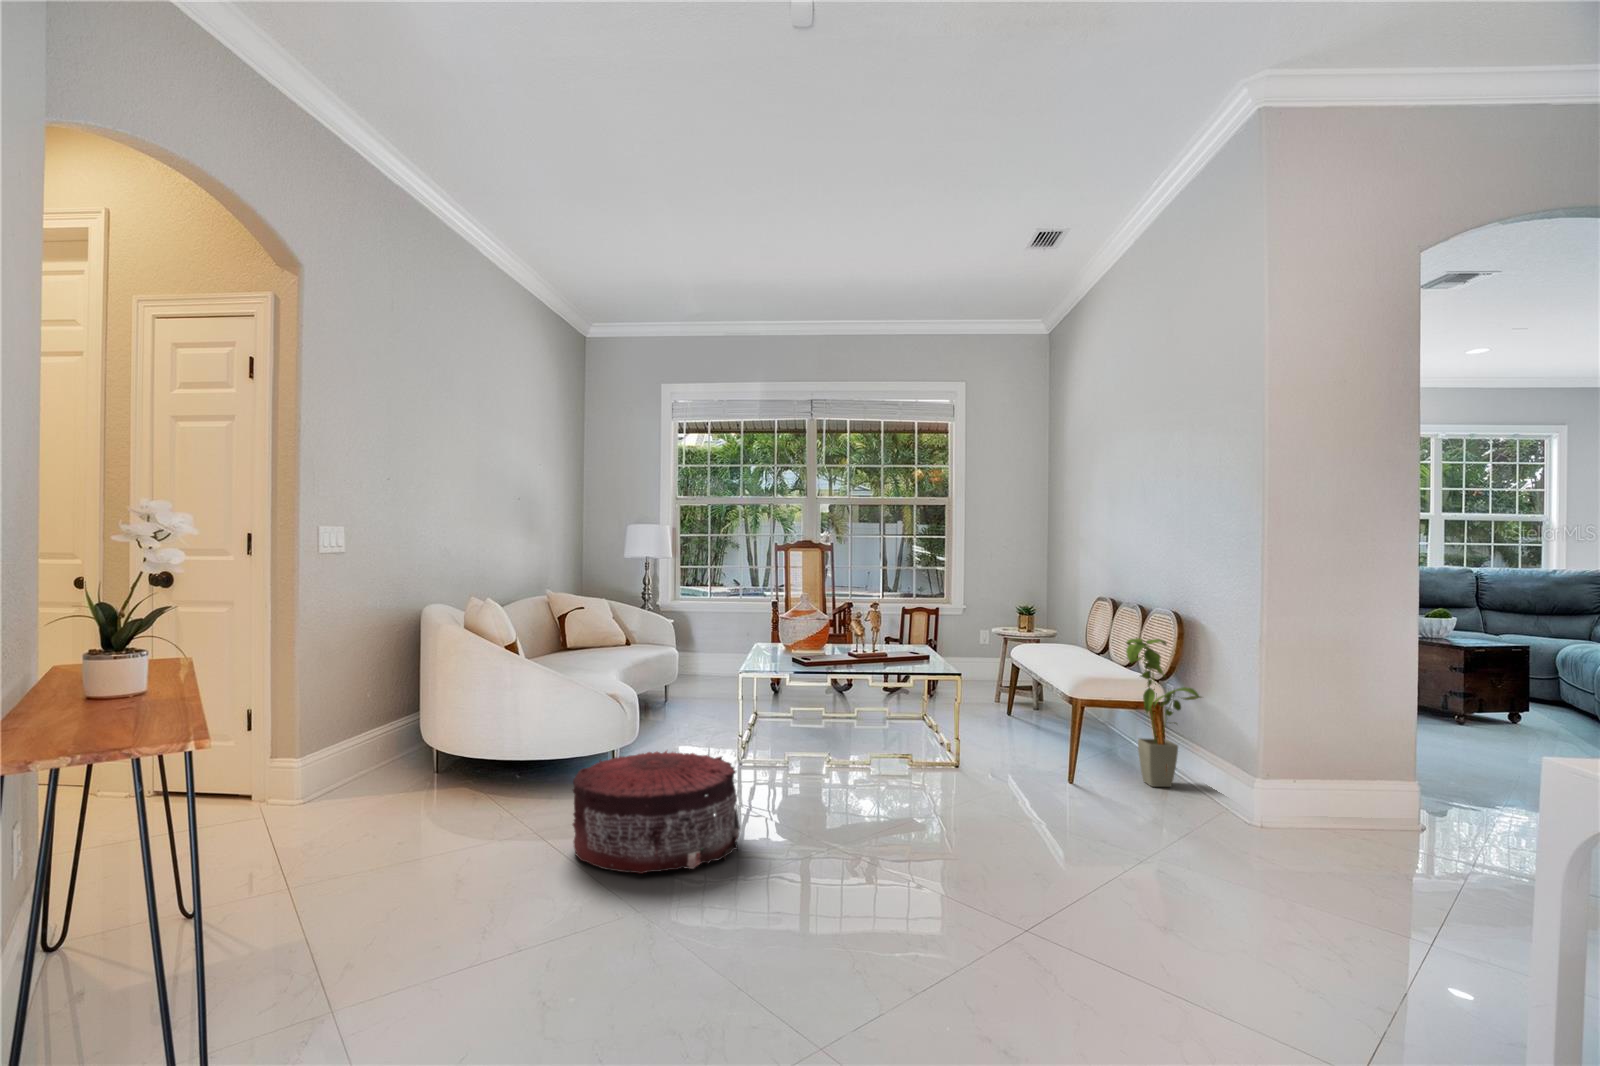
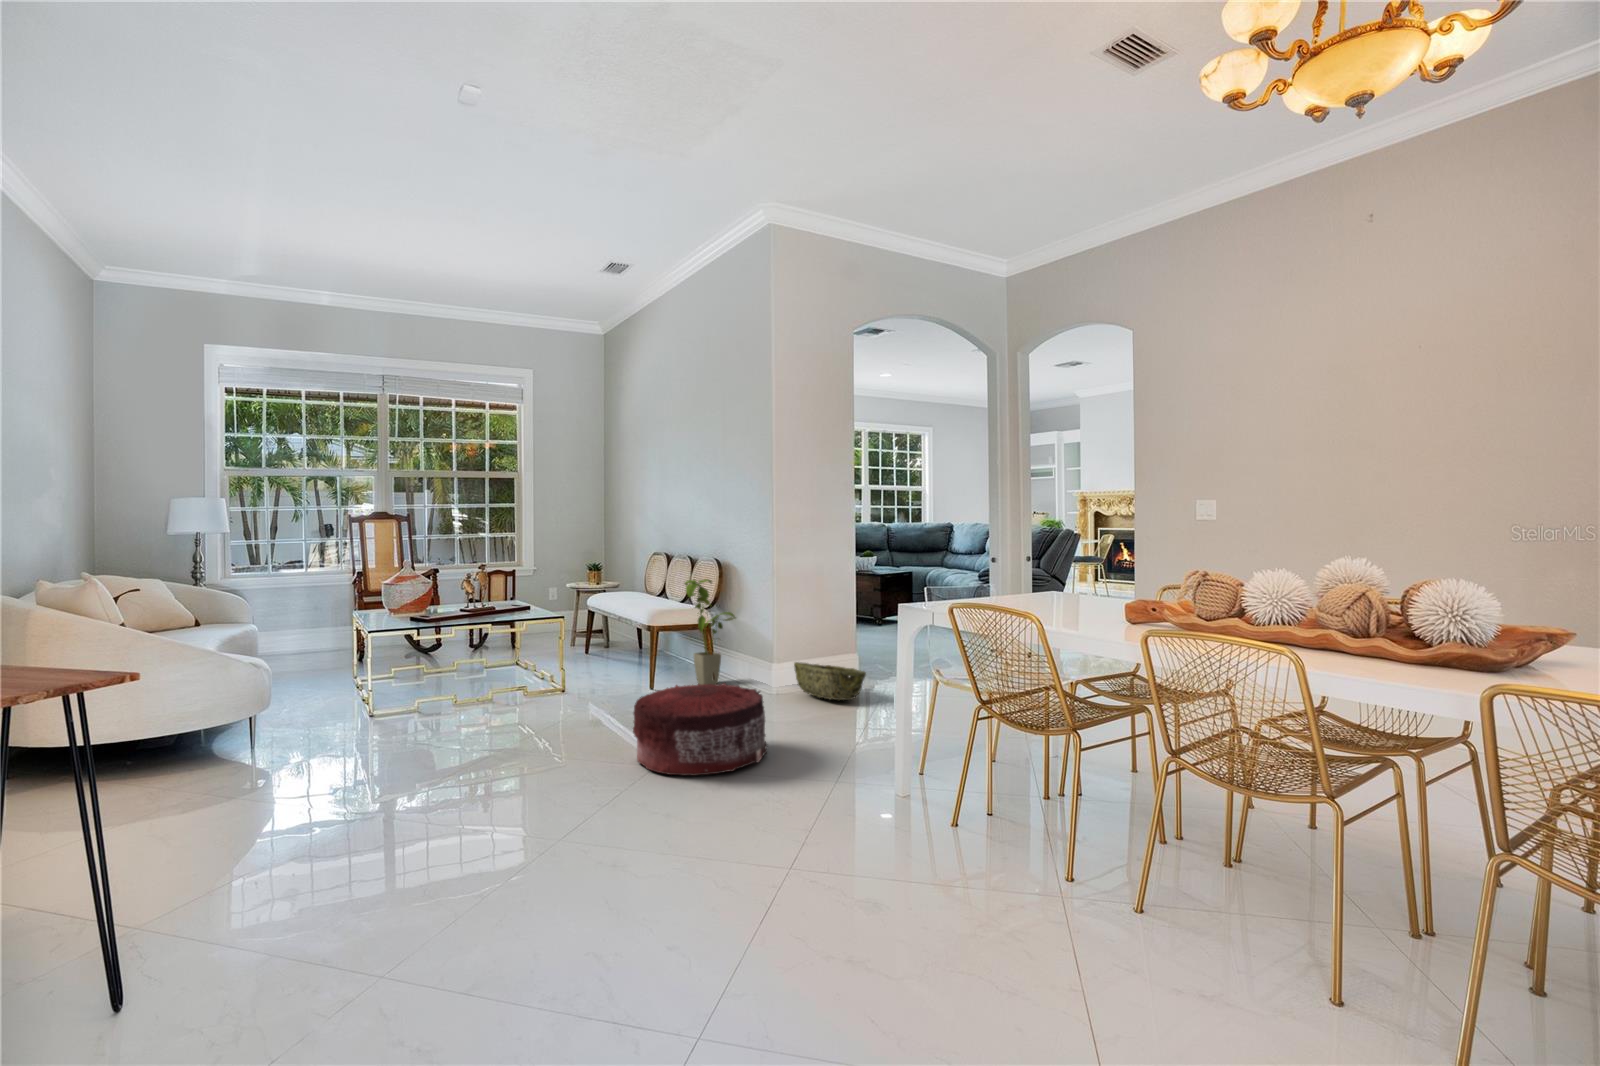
pouf: present [573,751,740,874] -> present [633,683,768,776]
woven basket: none [1293,776,1426,855] -> present [794,662,866,700]

